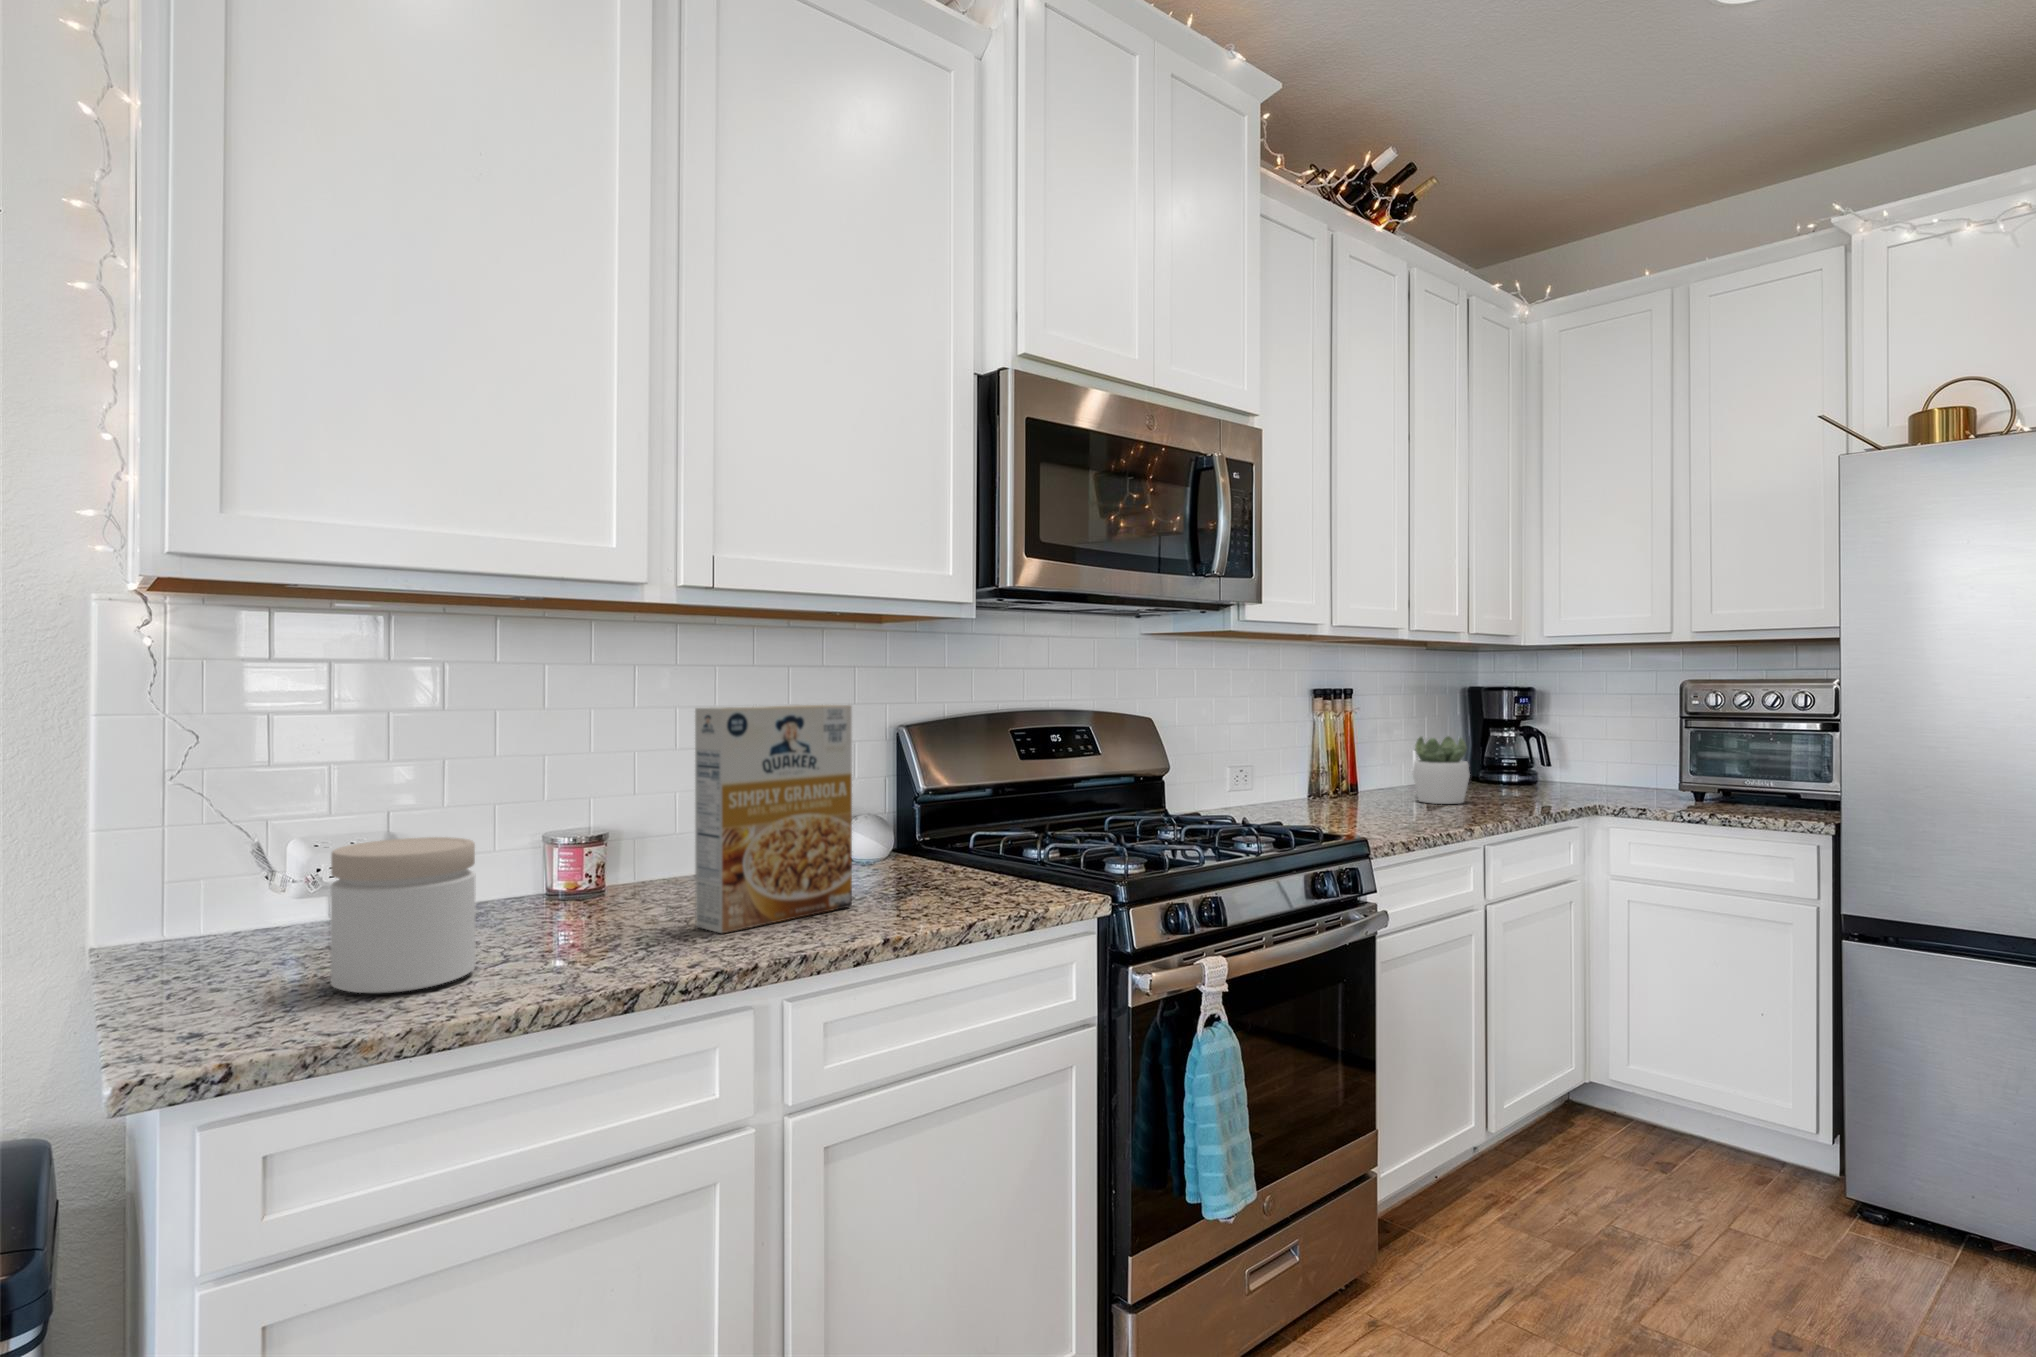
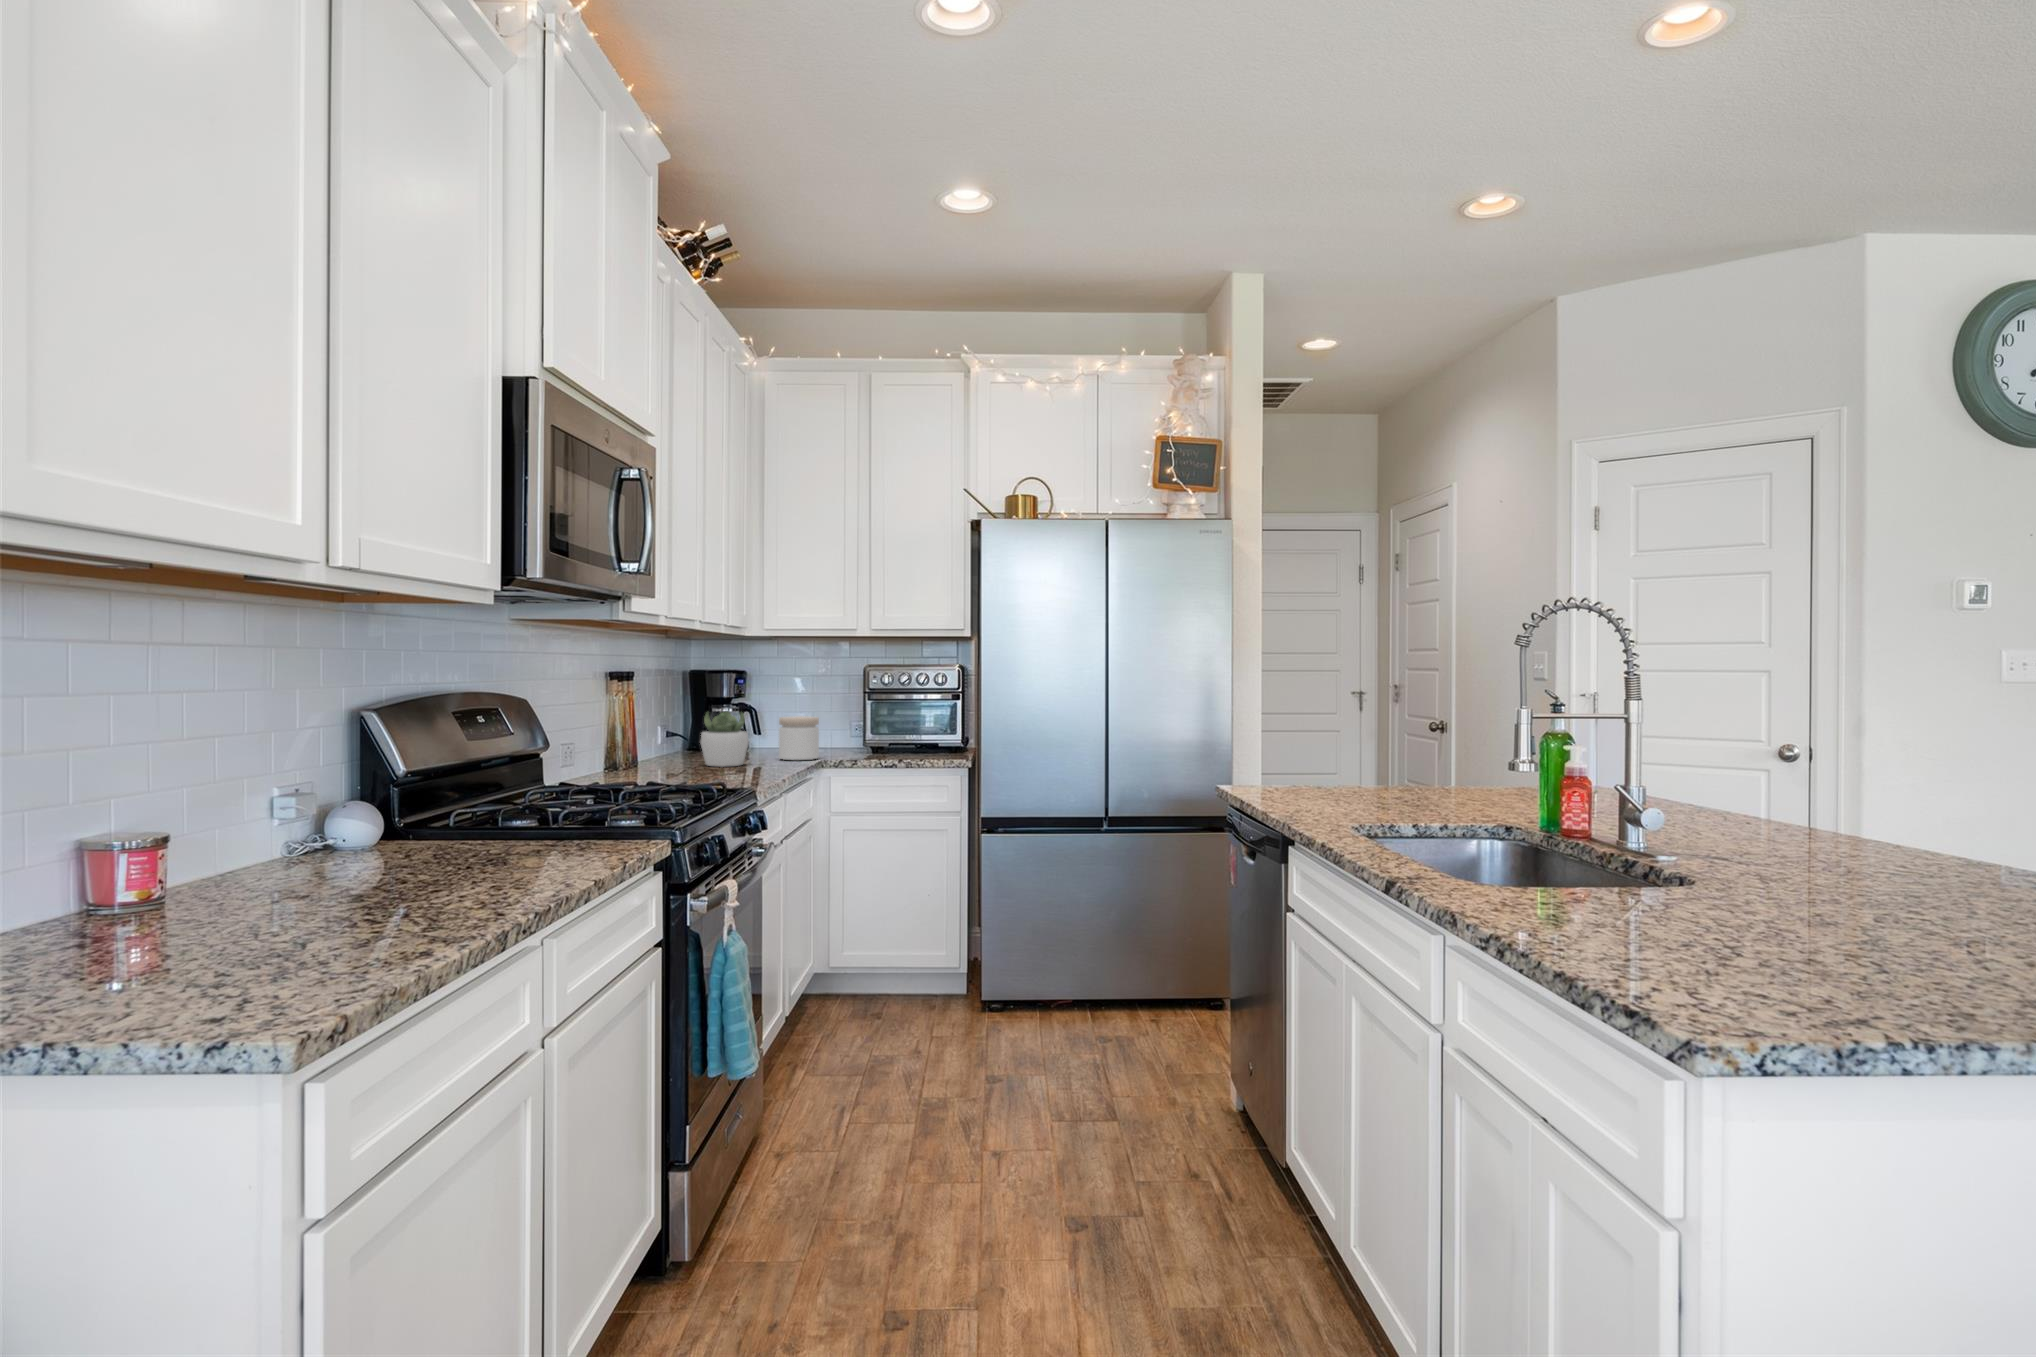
cereal box: present [695,705,852,933] -> none [402,688,499,909]
jar: present [331,837,476,993] -> present [779,716,819,760]

